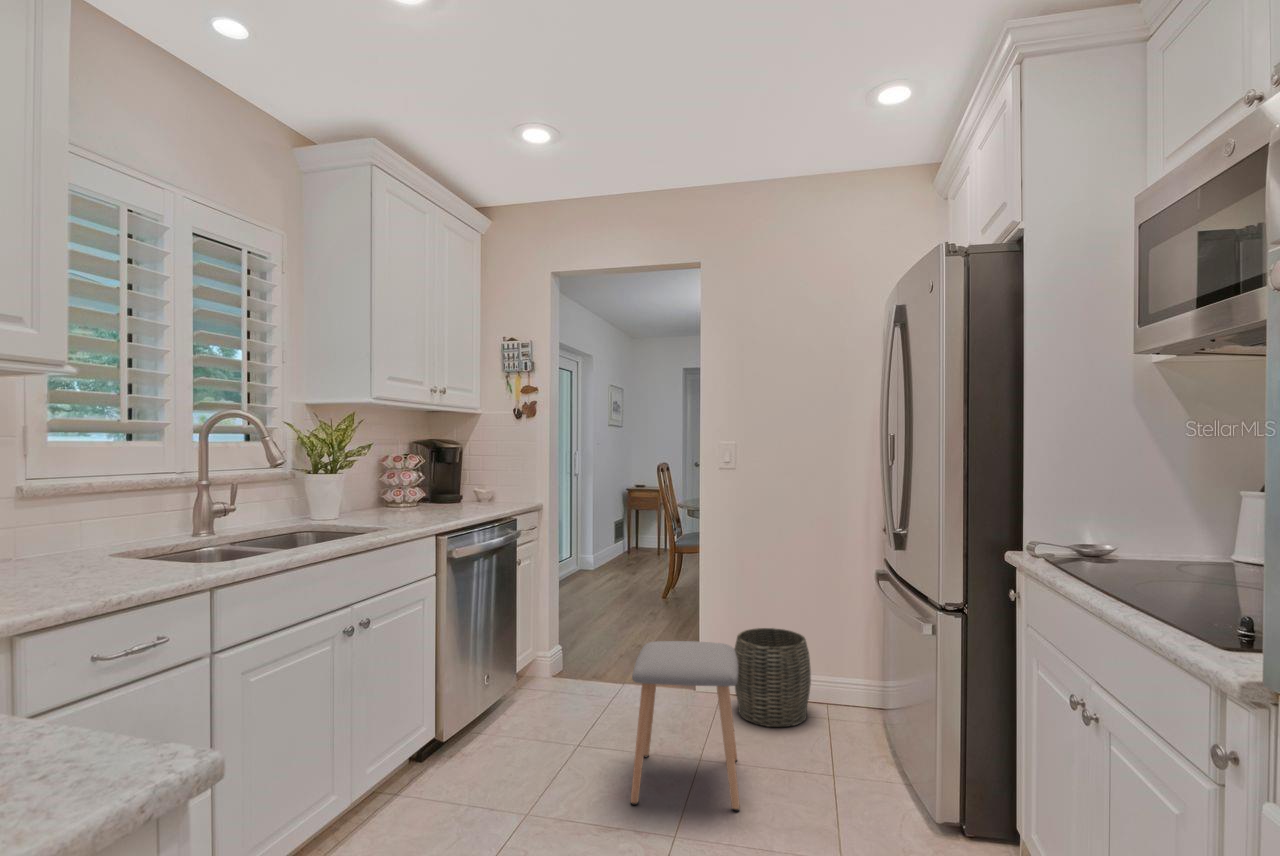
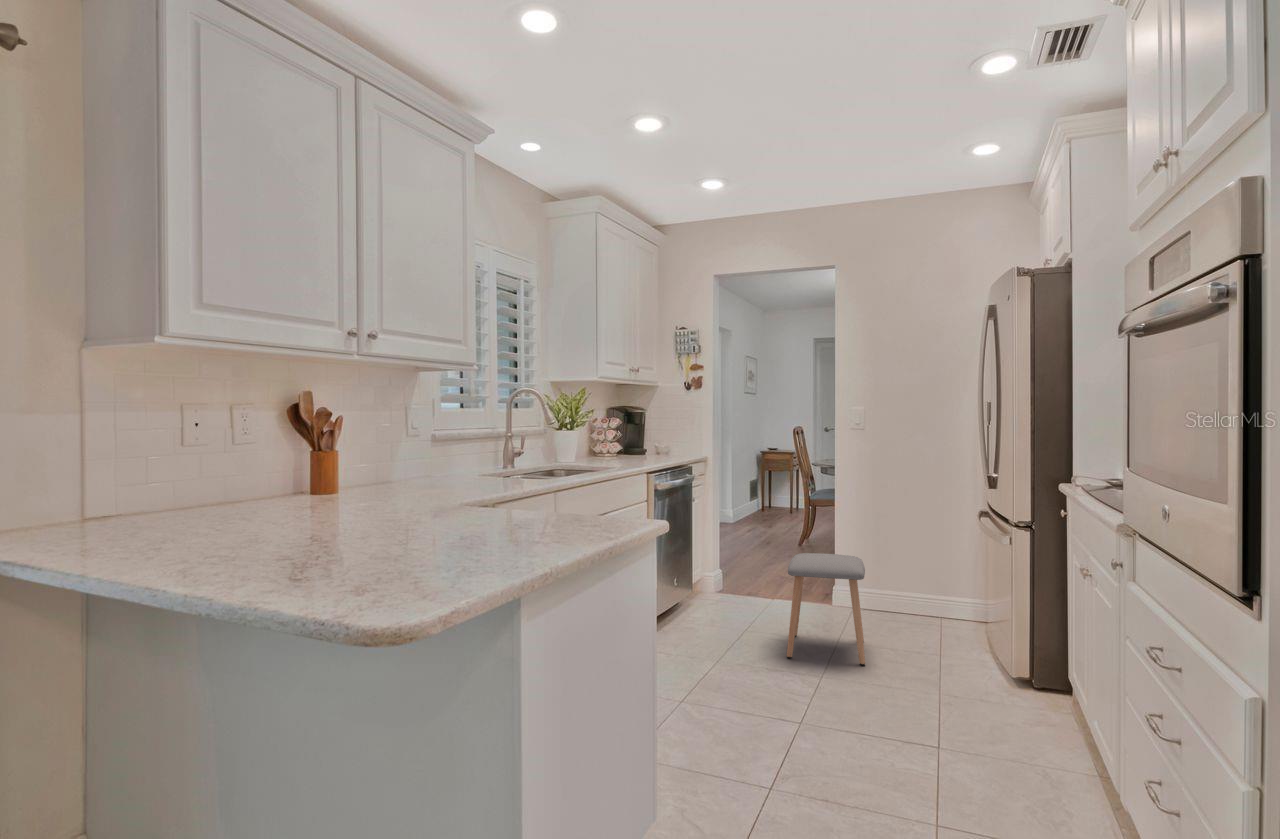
woven basket: present [734,628,811,727] -> none [862,555,924,627]

